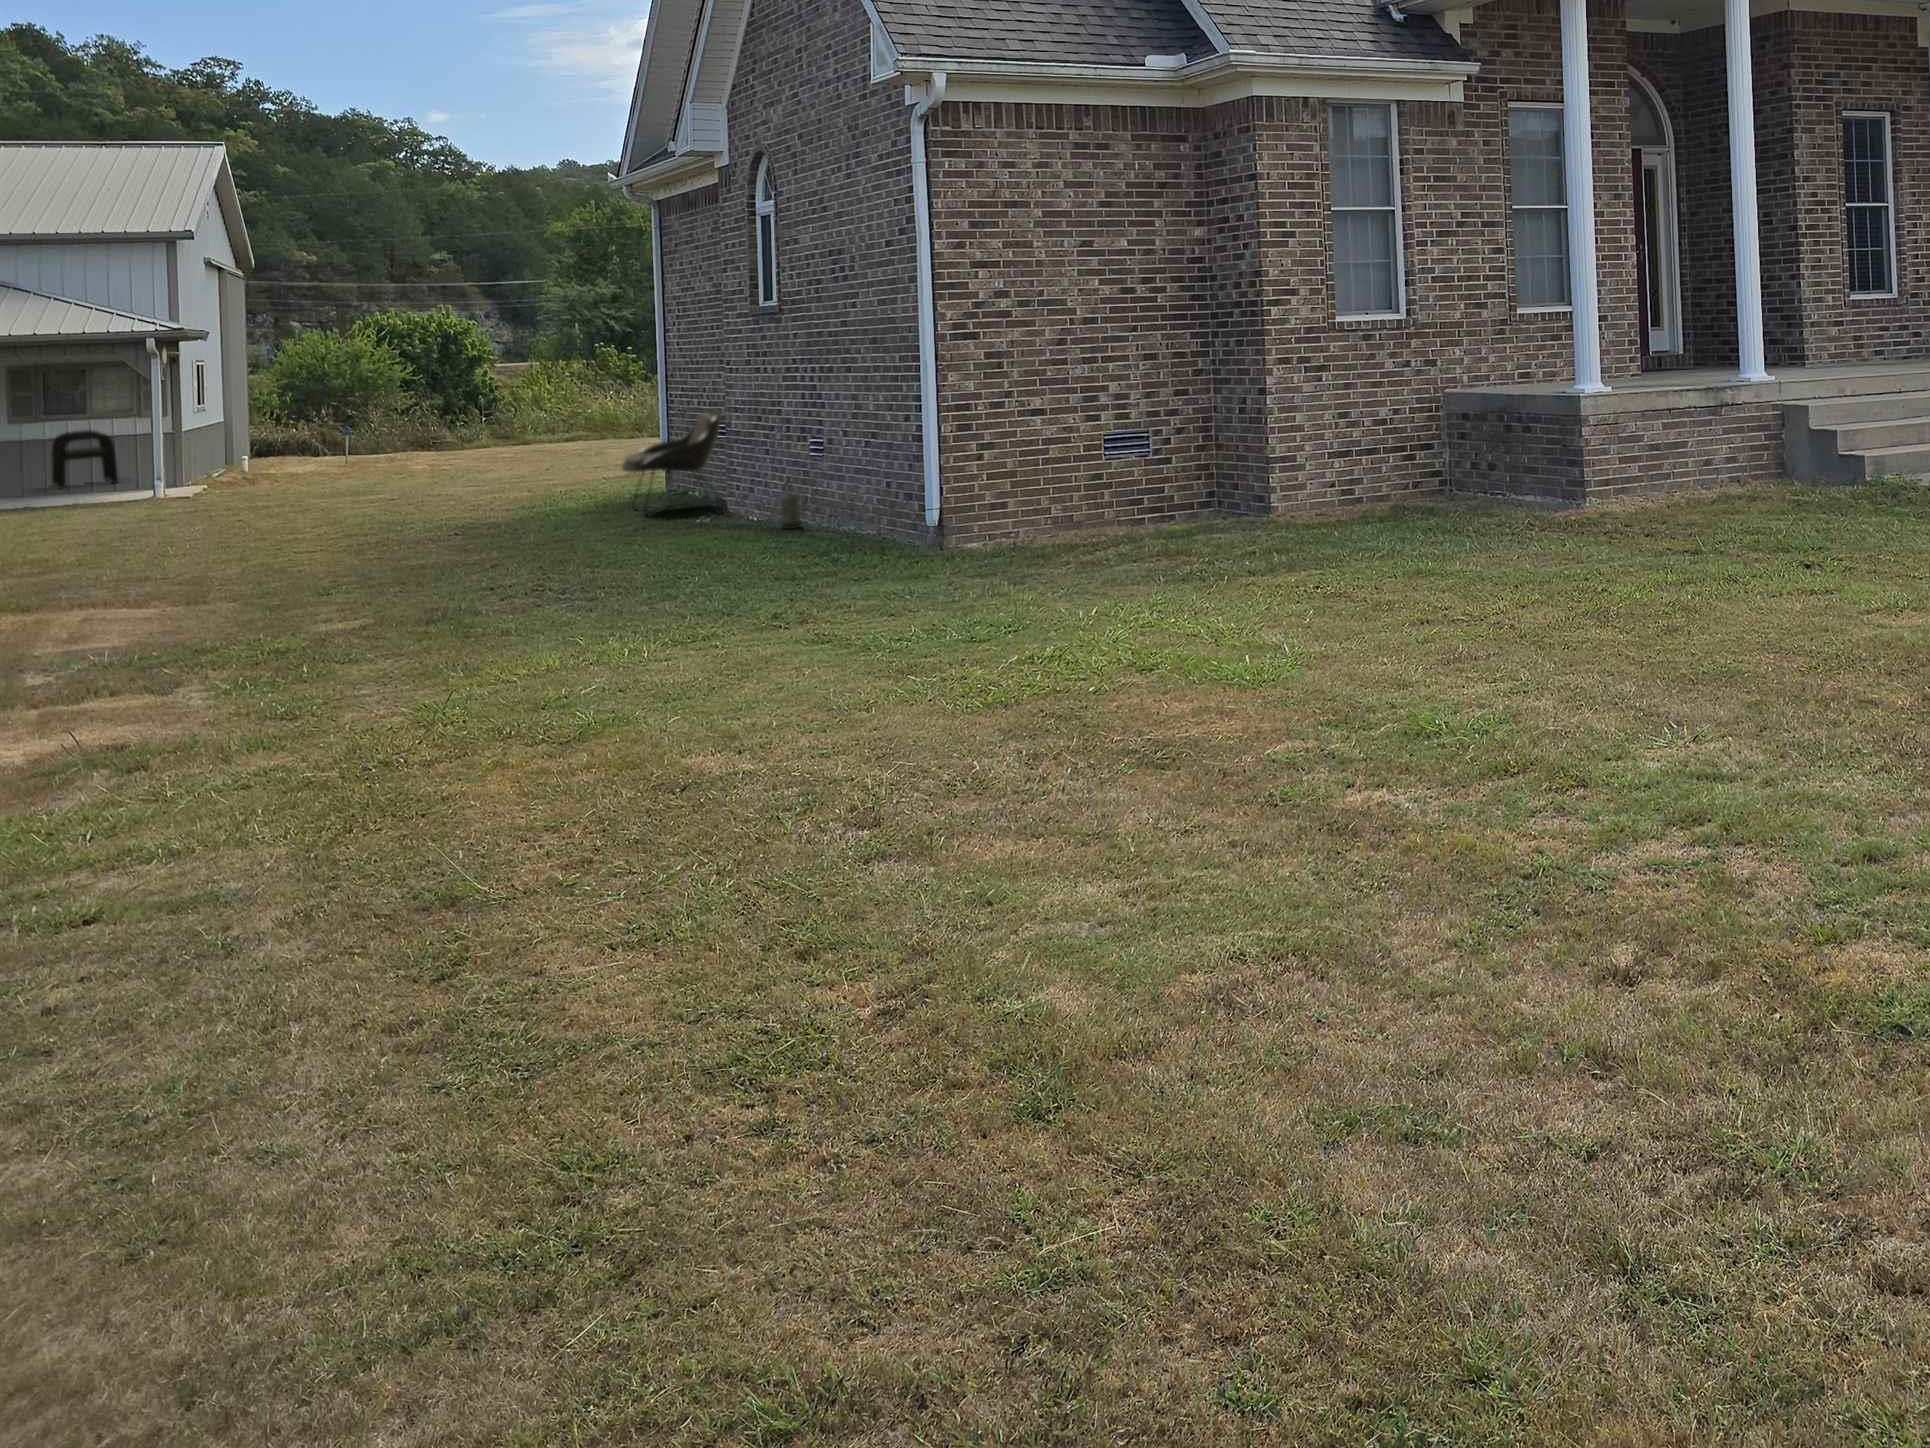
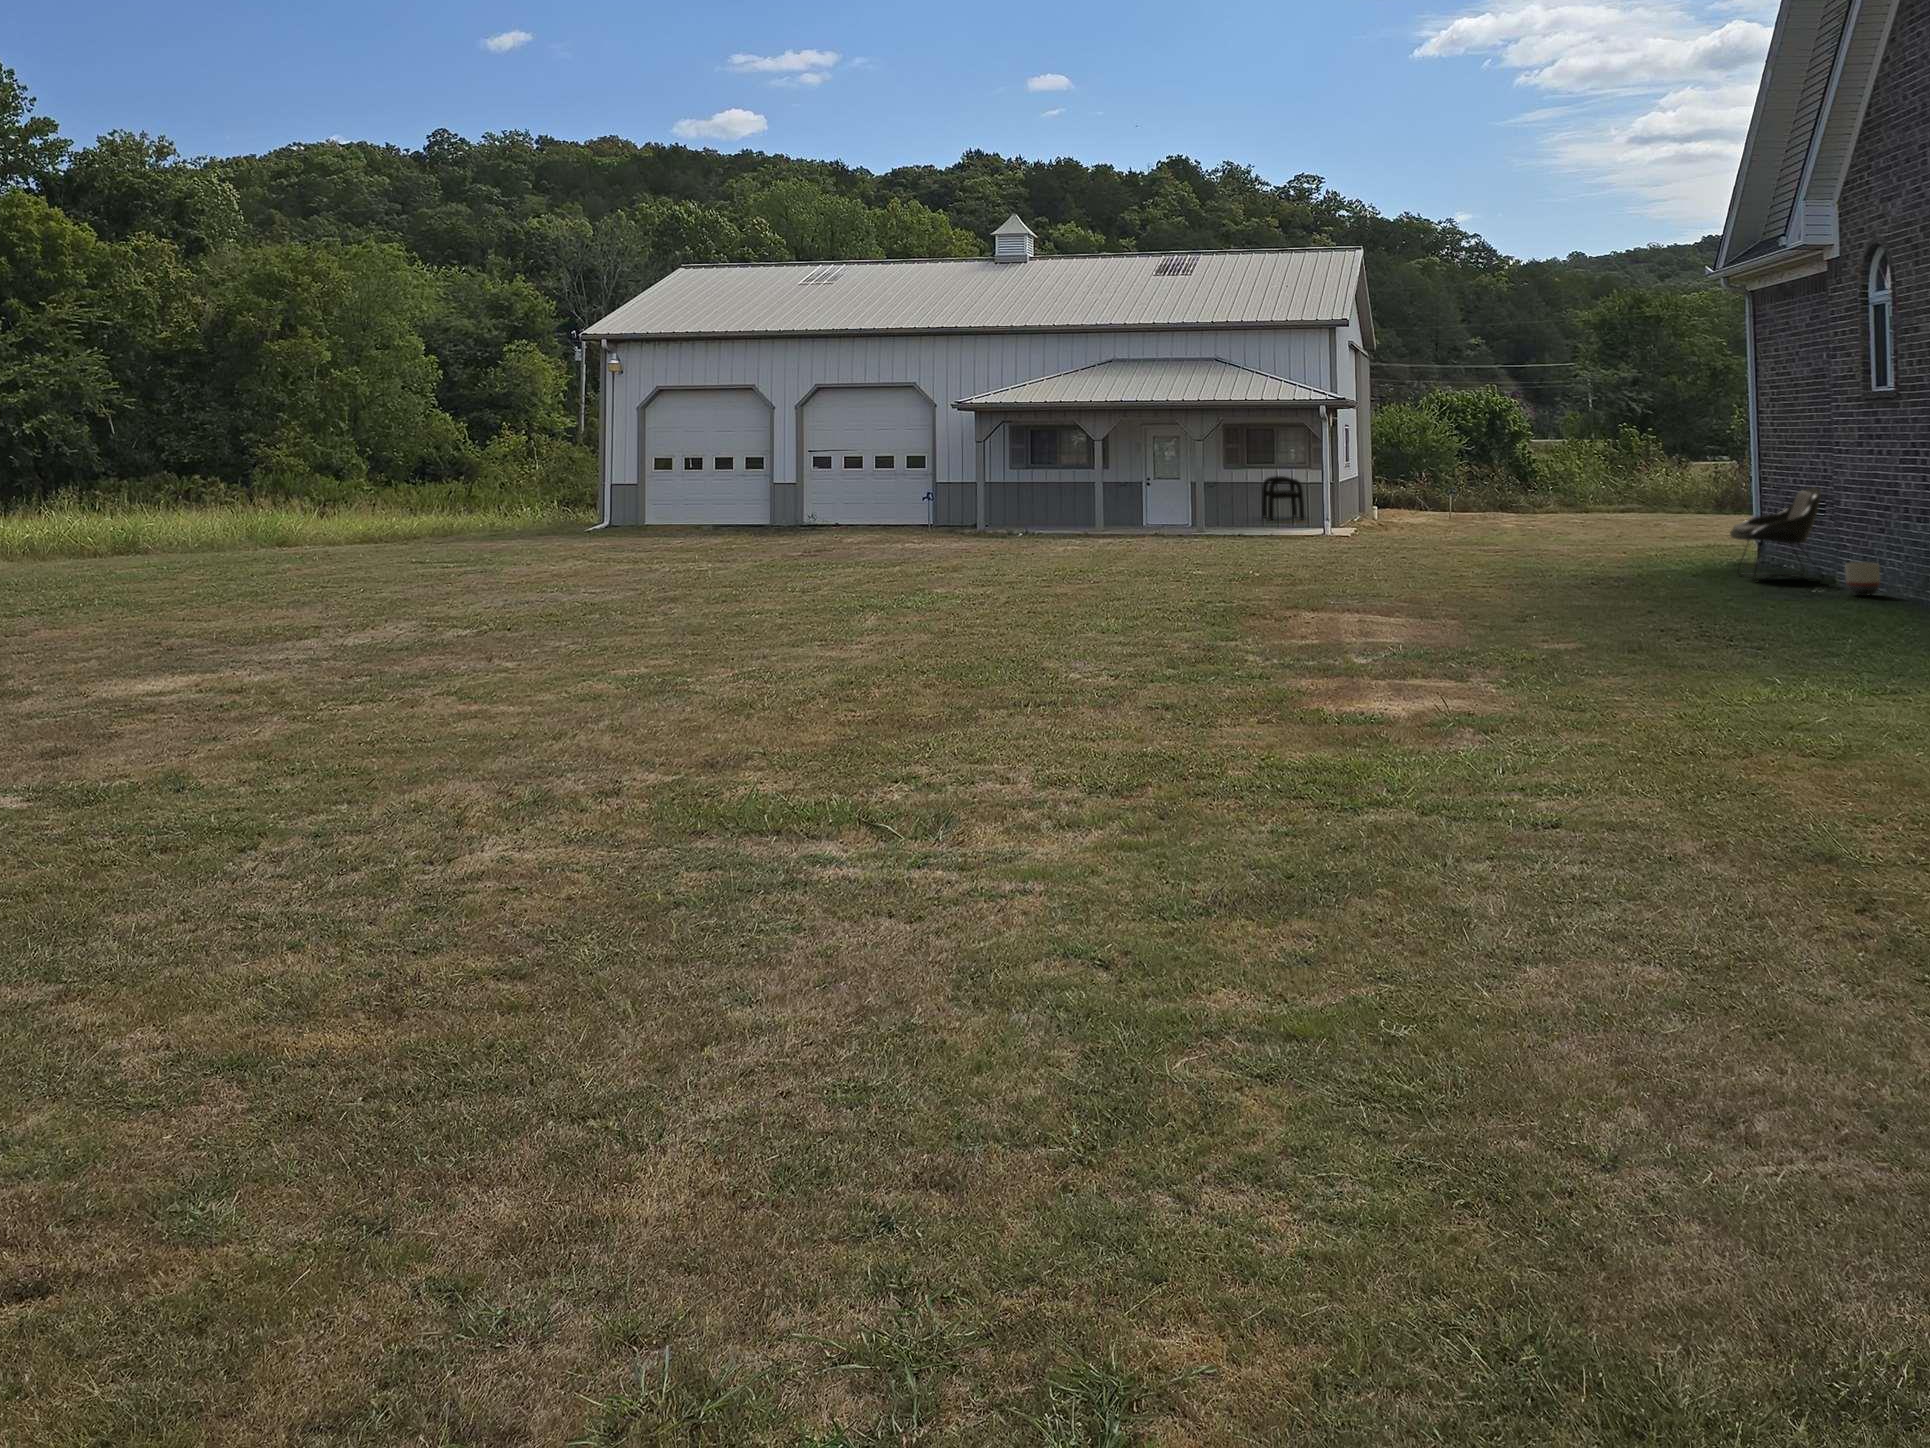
watering can: present [780,484,801,529] -> none [1896,560,1916,606]
planter: none [734,486,772,522] -> present [1845,562,1880,596]

